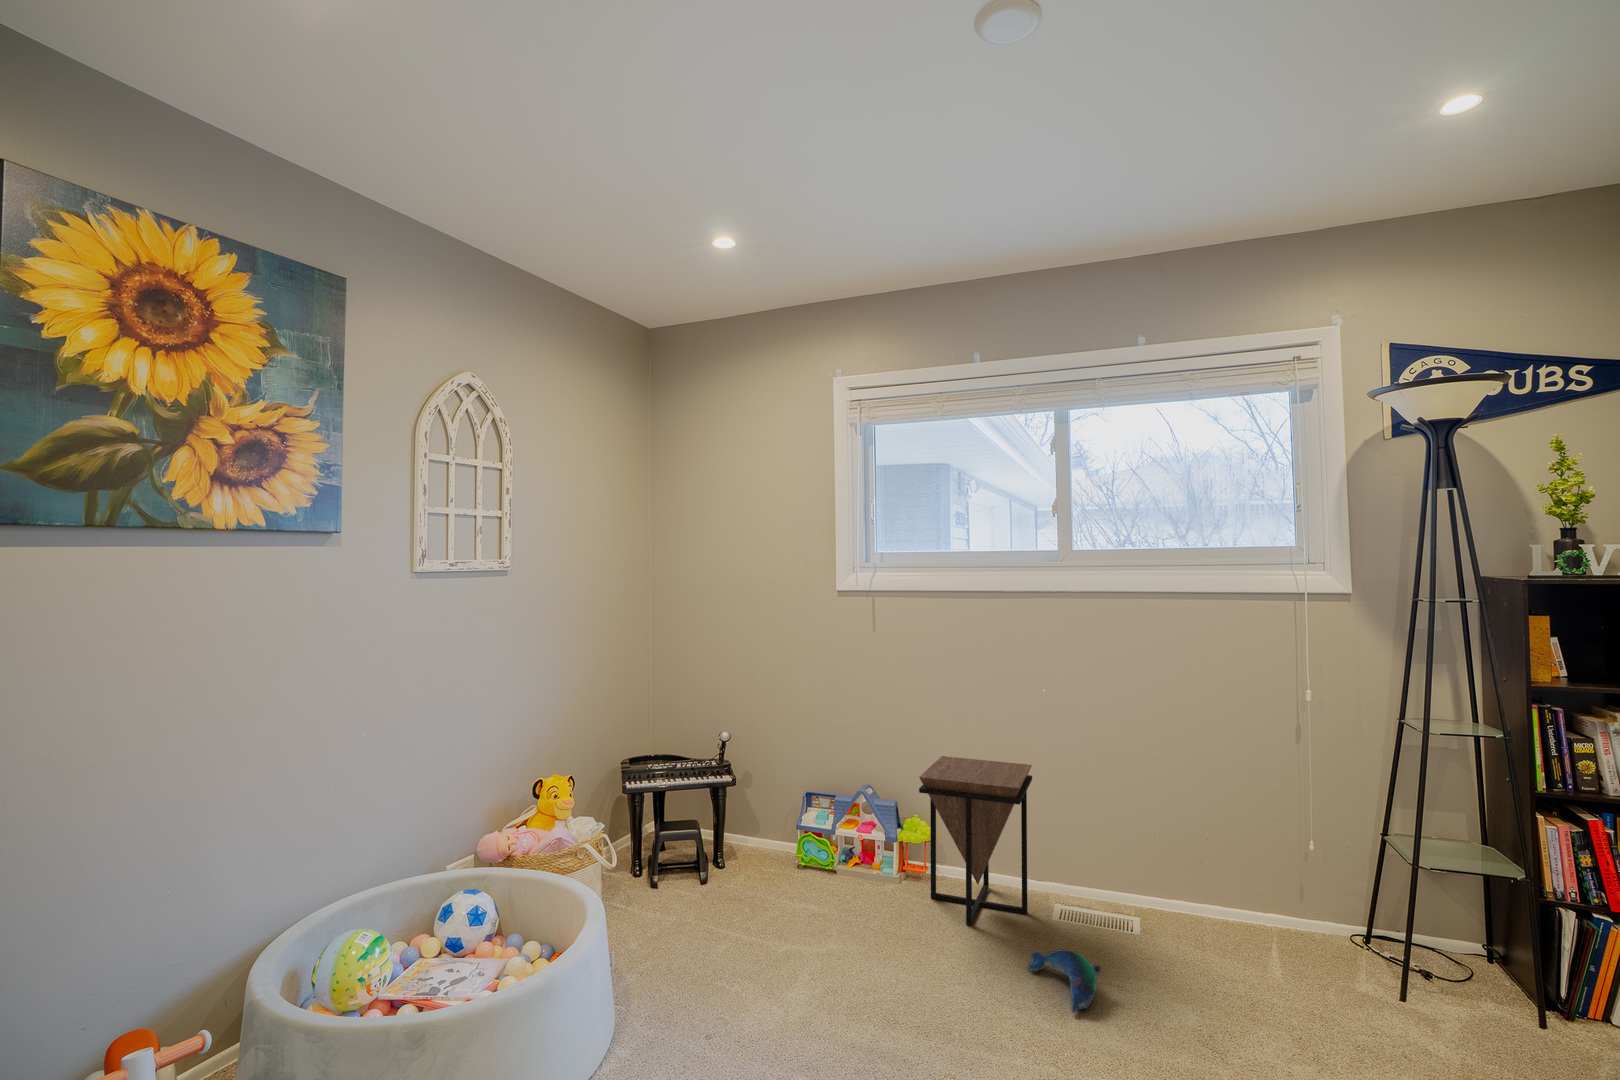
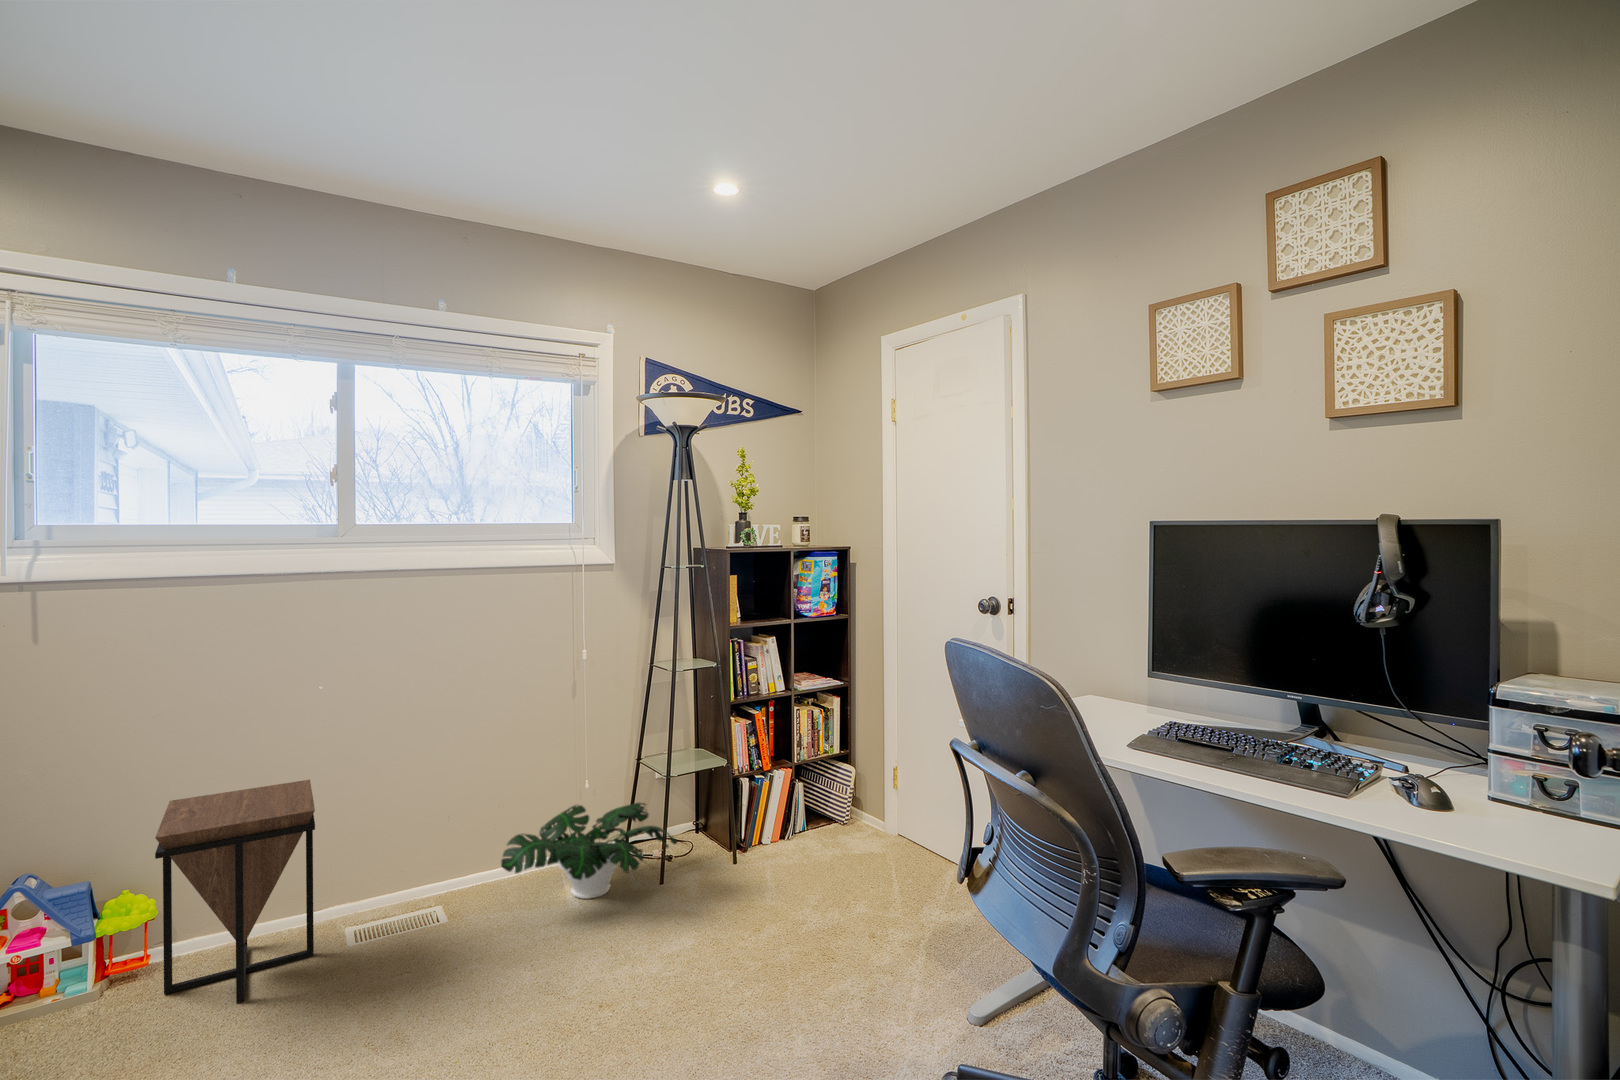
potted plant: none [1188,866,1421,980] -> present [501,803,678,899]
plush toy: present [1028,949,1101,1013] -> none [344,968,435,1032]

